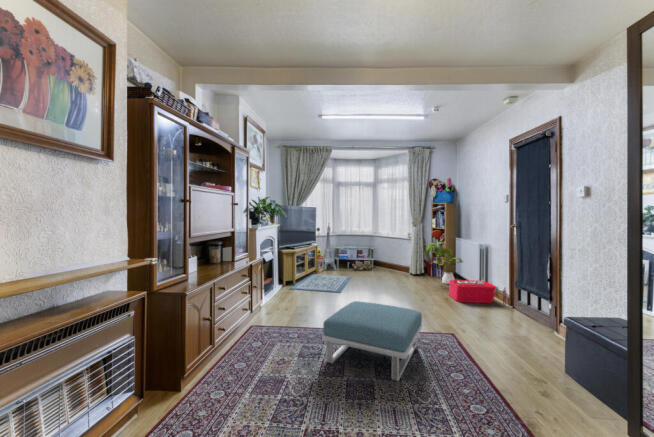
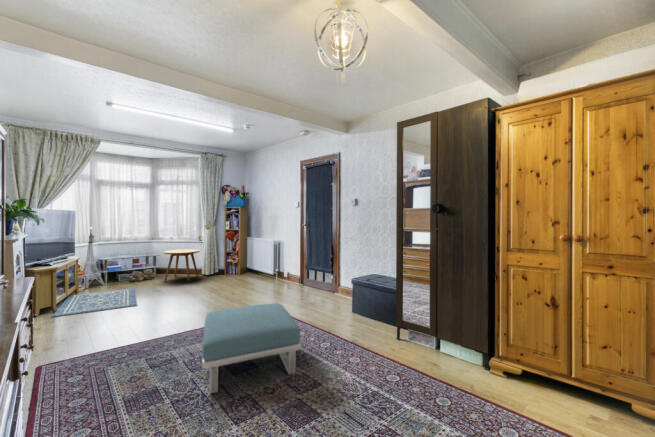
house plant: present [426,242,463,284] -> none [226,242,260,278]
side table: none [374,246,406,277] -> present [163,249,200,281]
storage bin: present [449,280,507,305] -> none [255,270,299,290]

